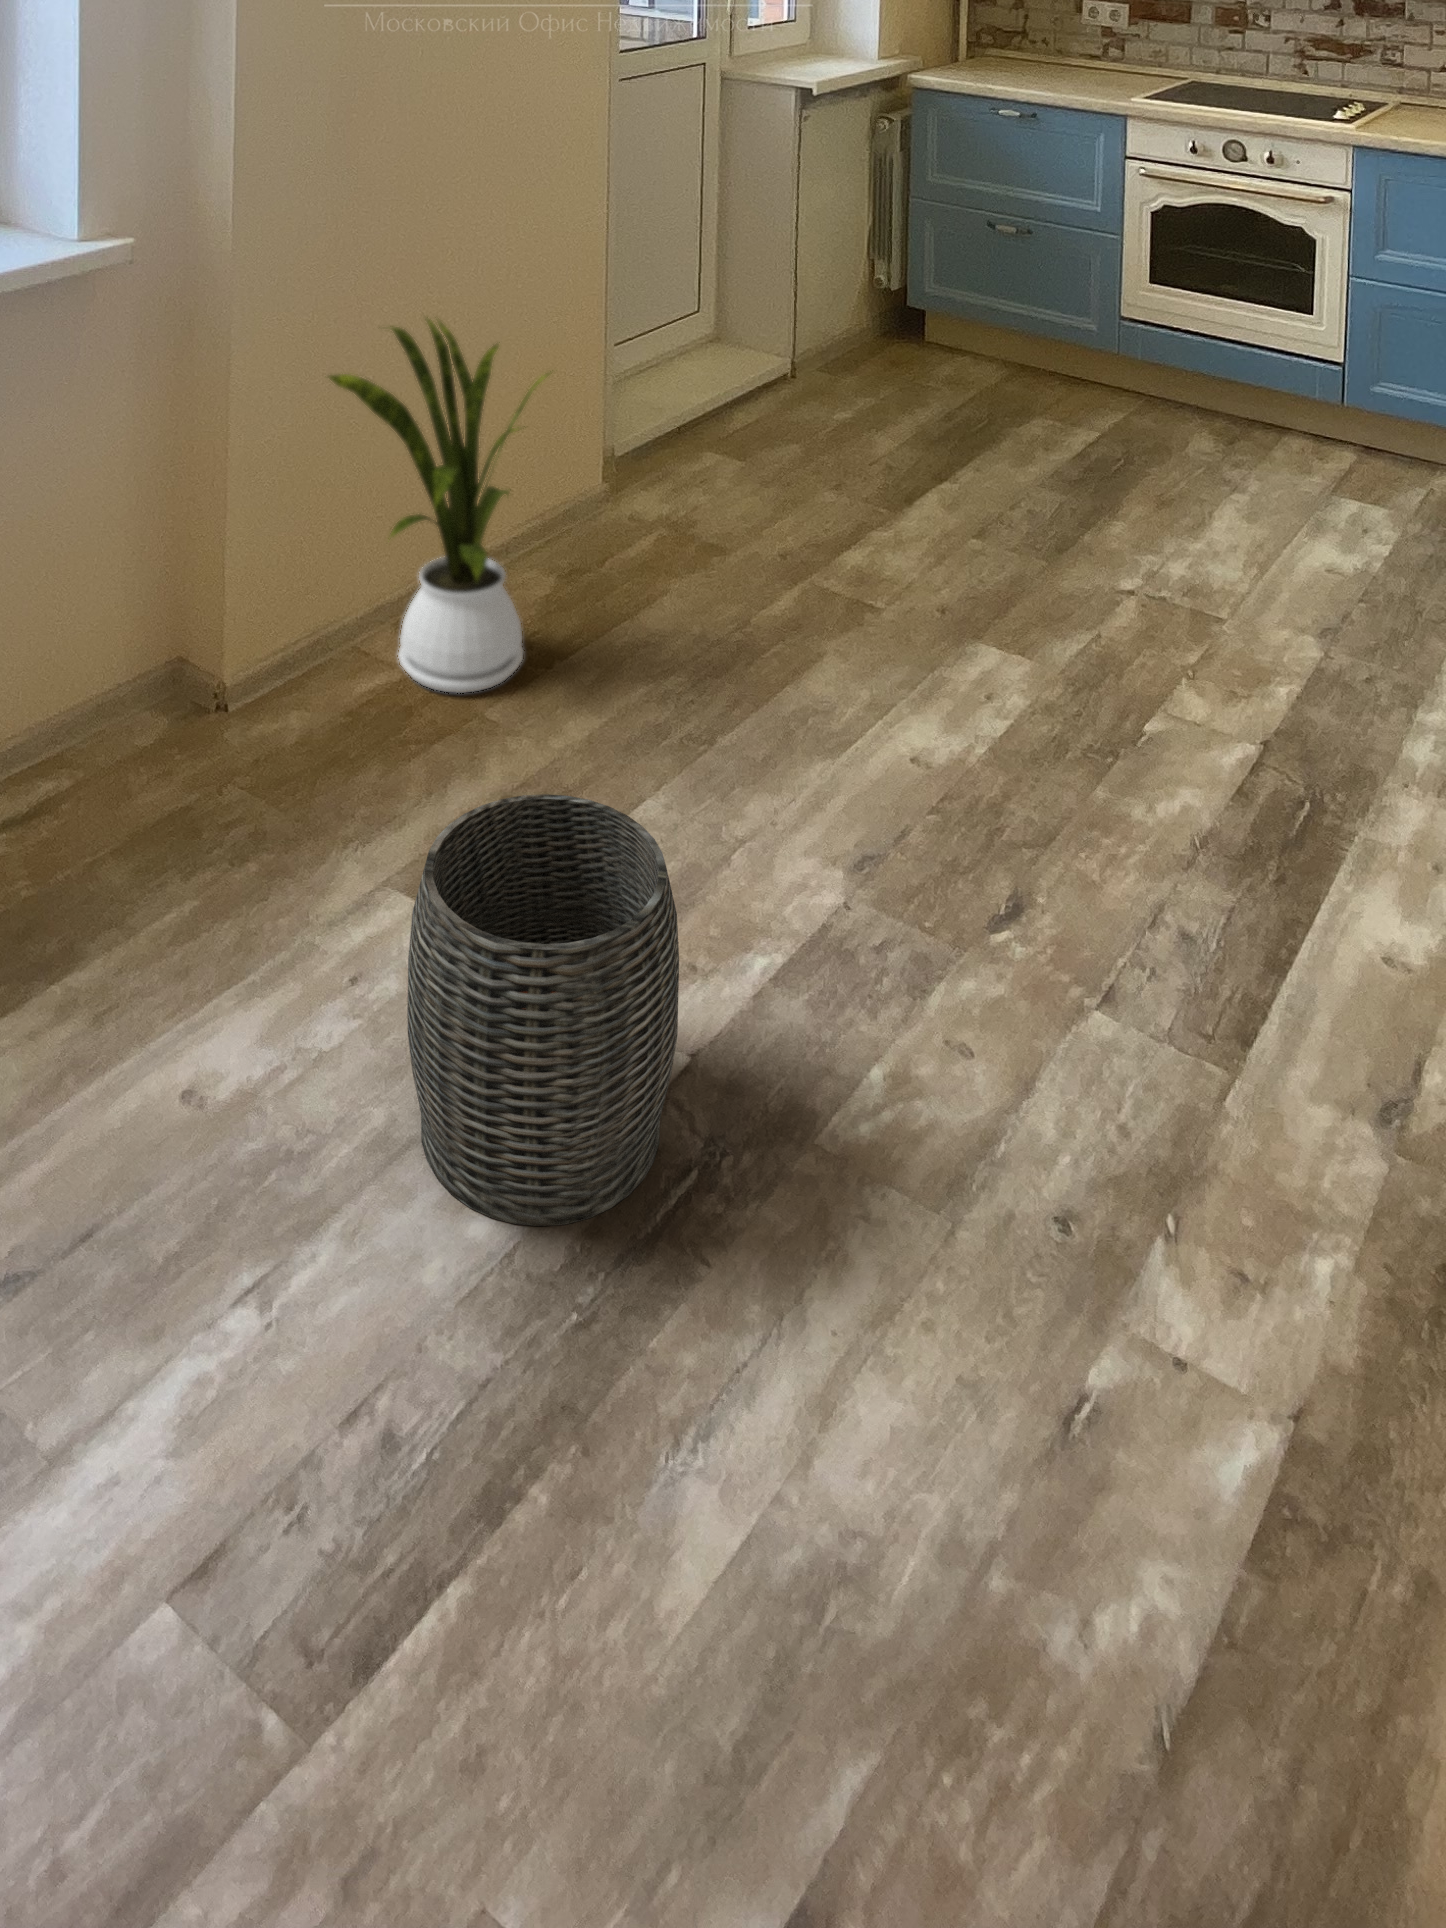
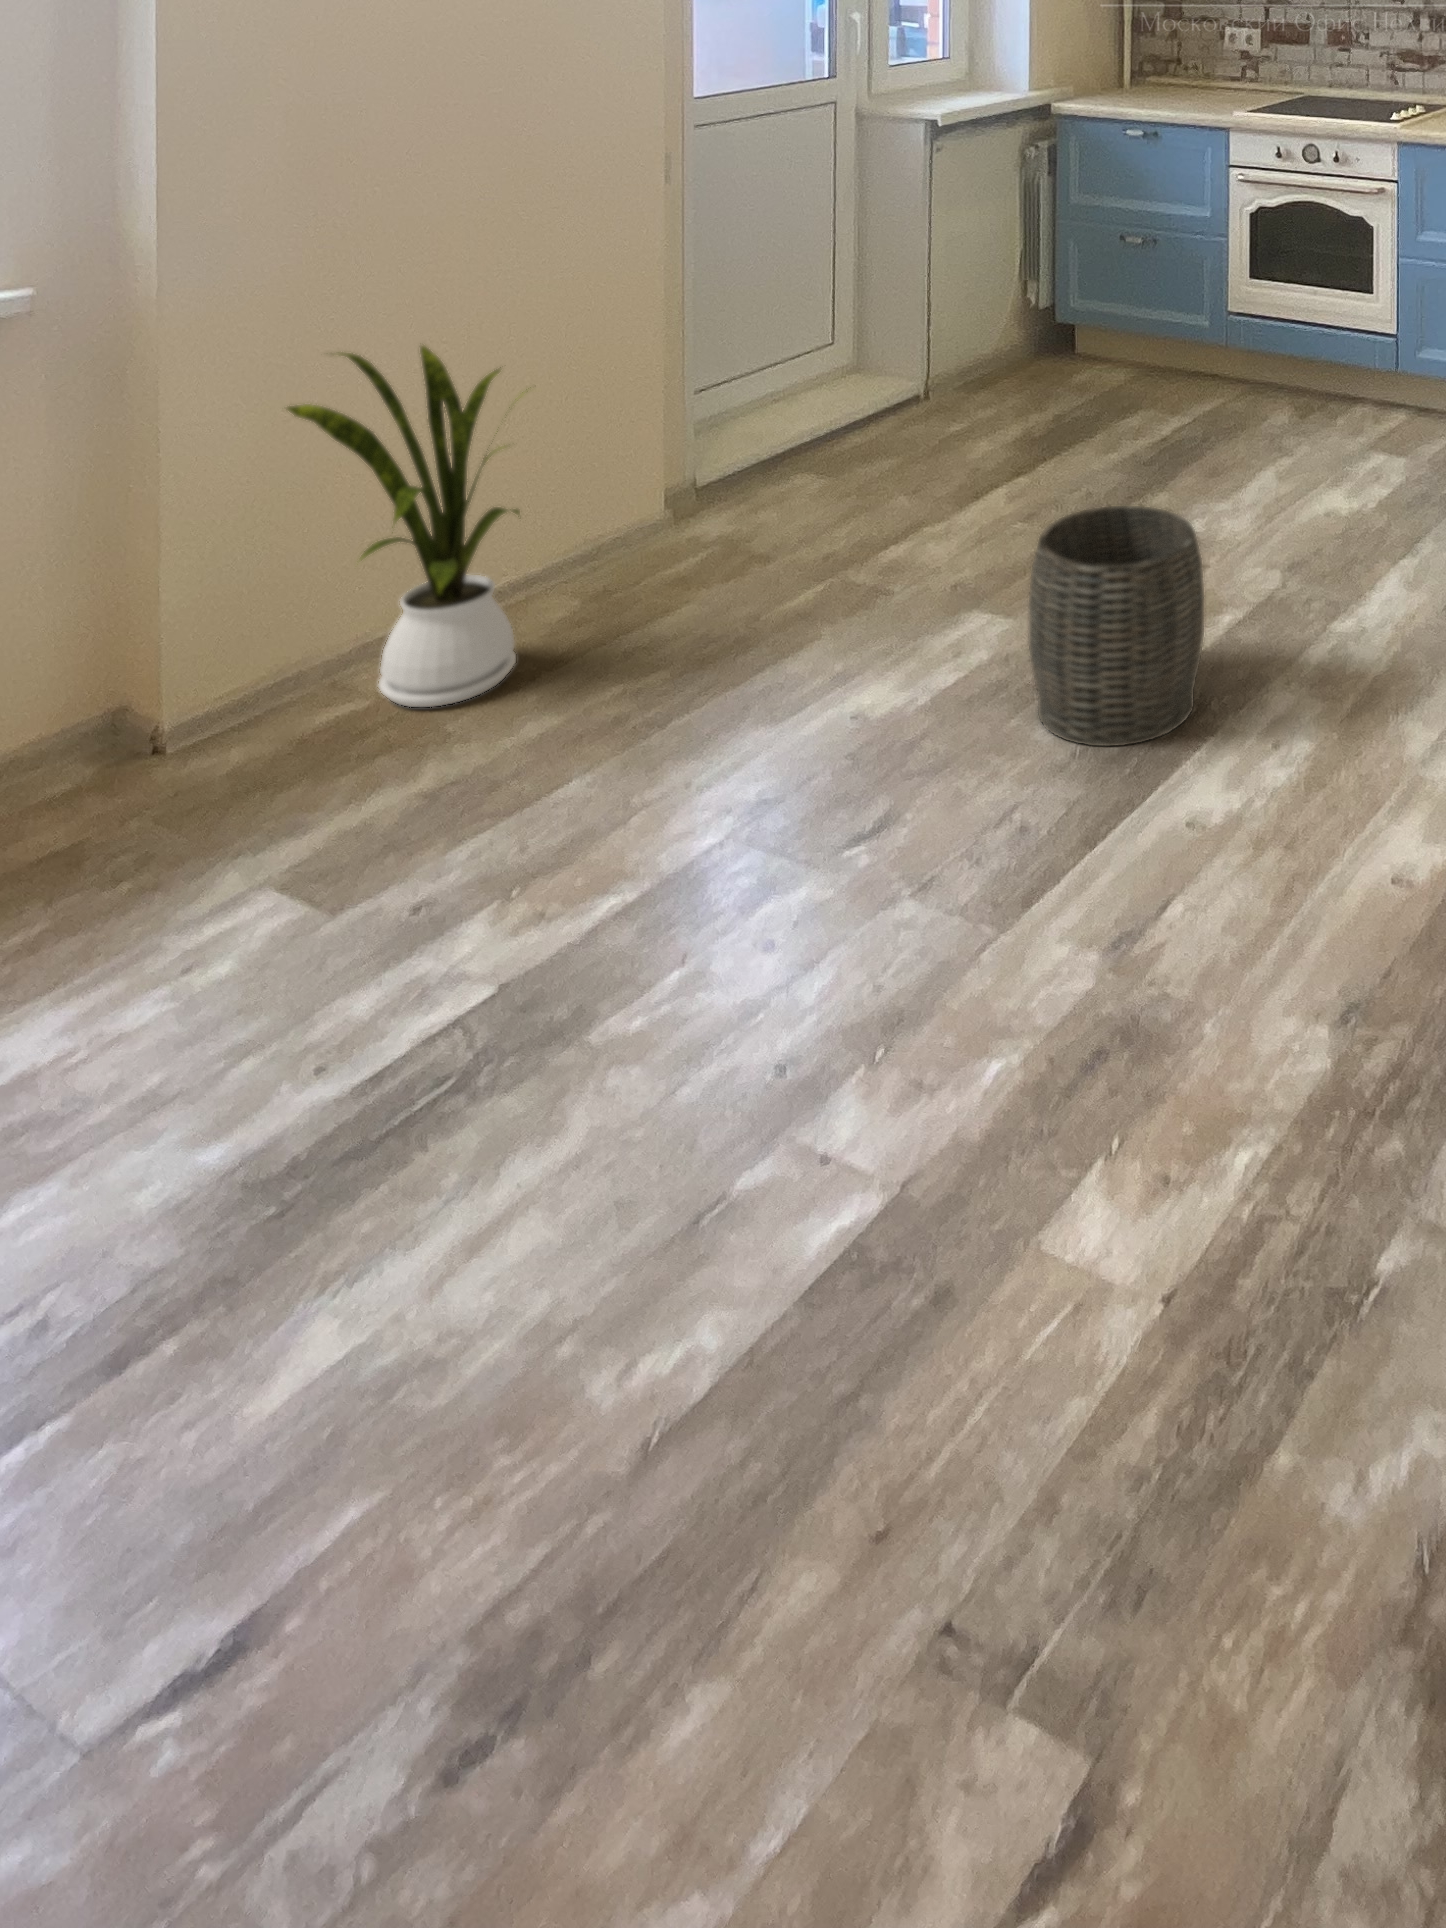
woven basket: present [407,794,679,1226] -> present [1029,506,1204,746]

